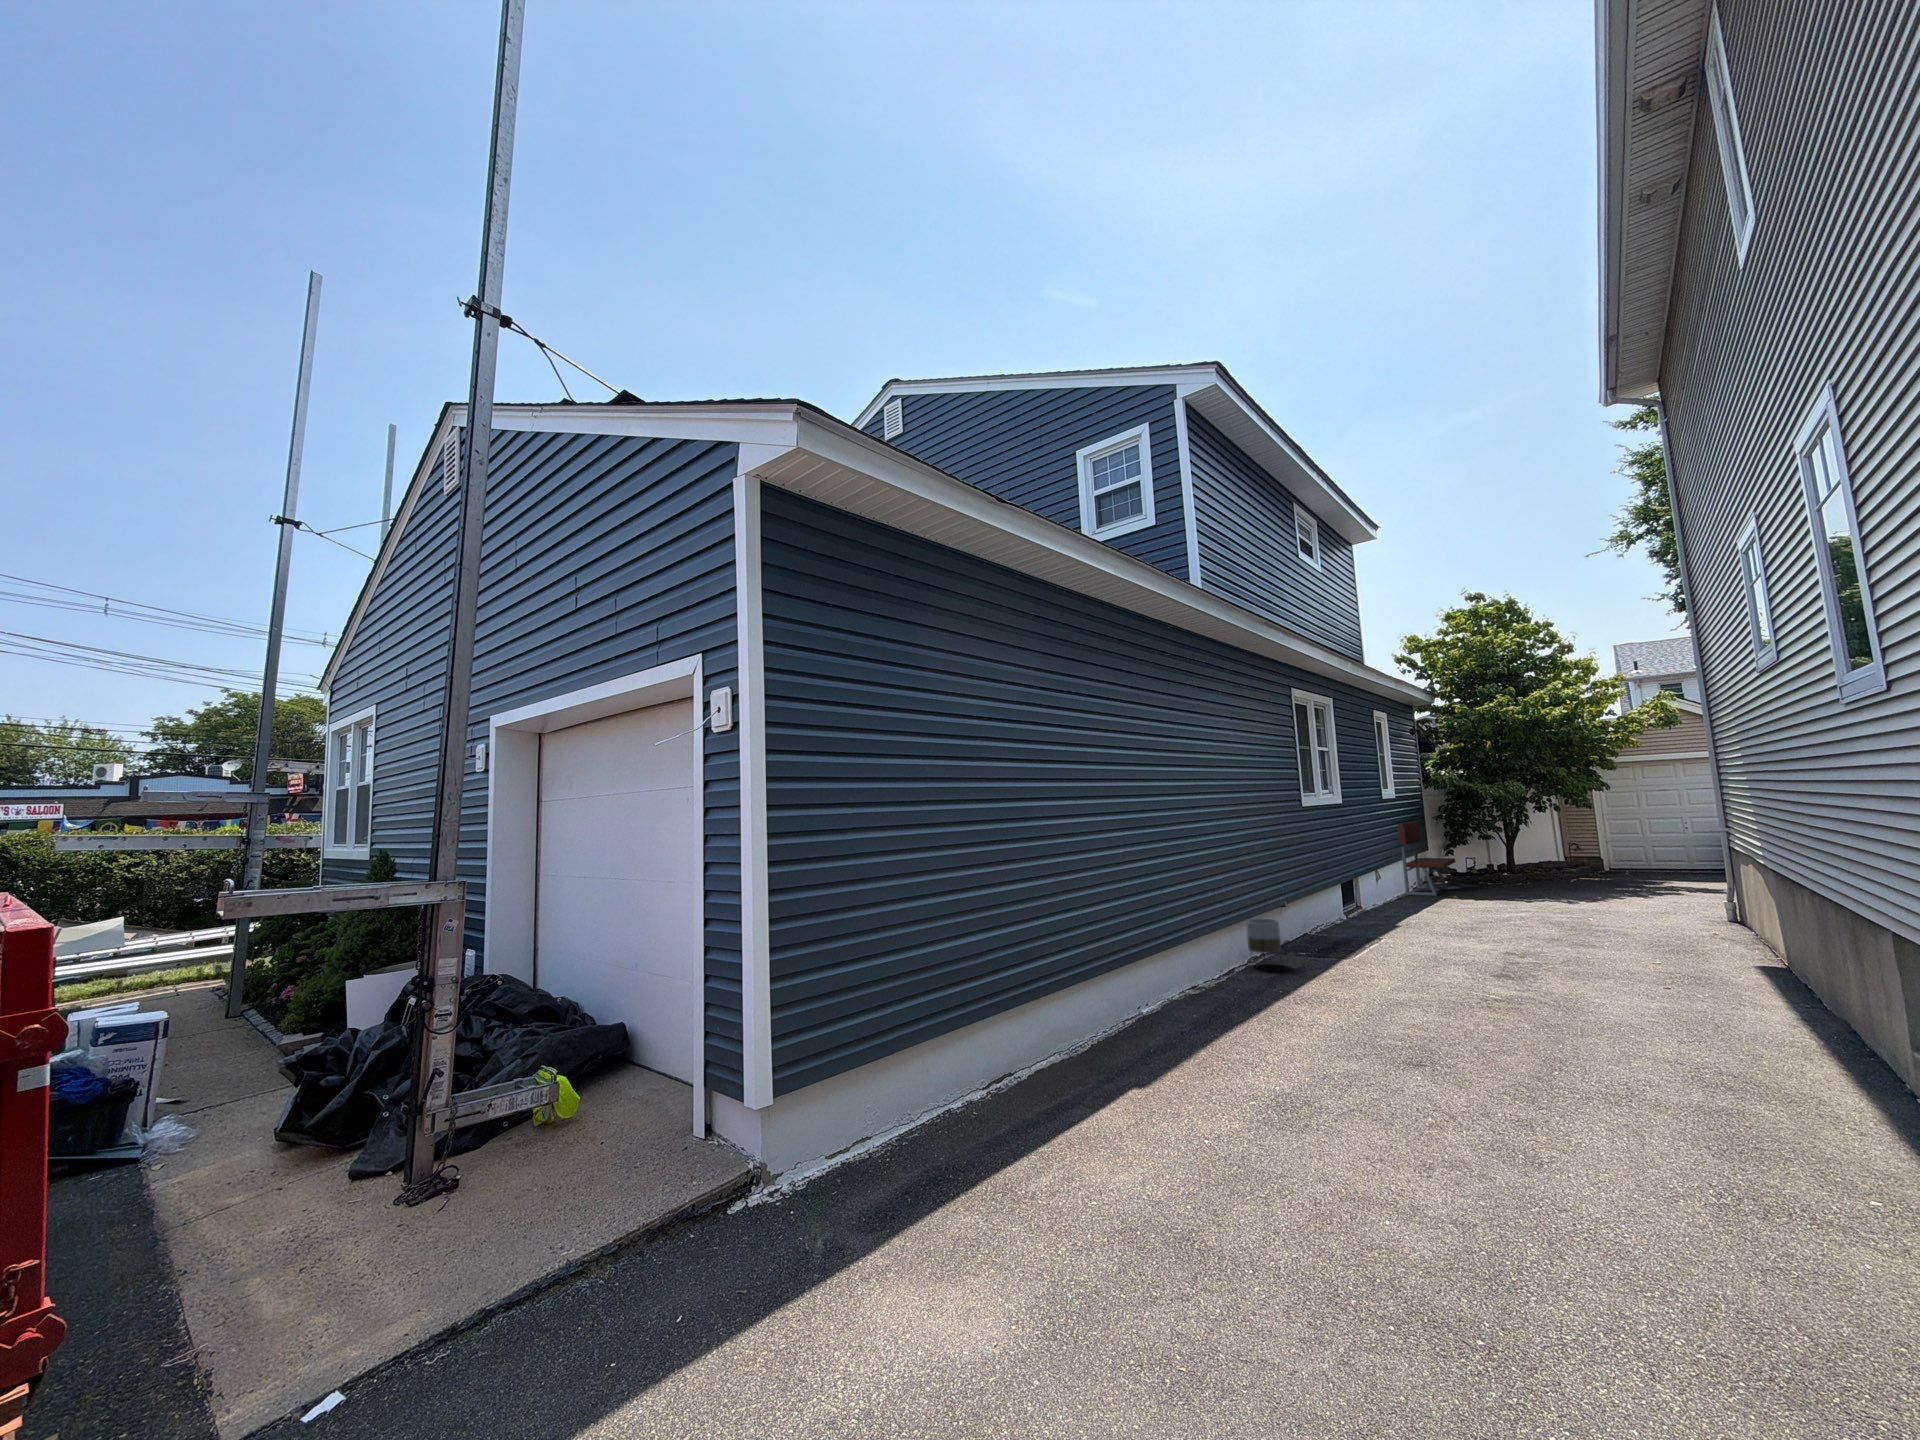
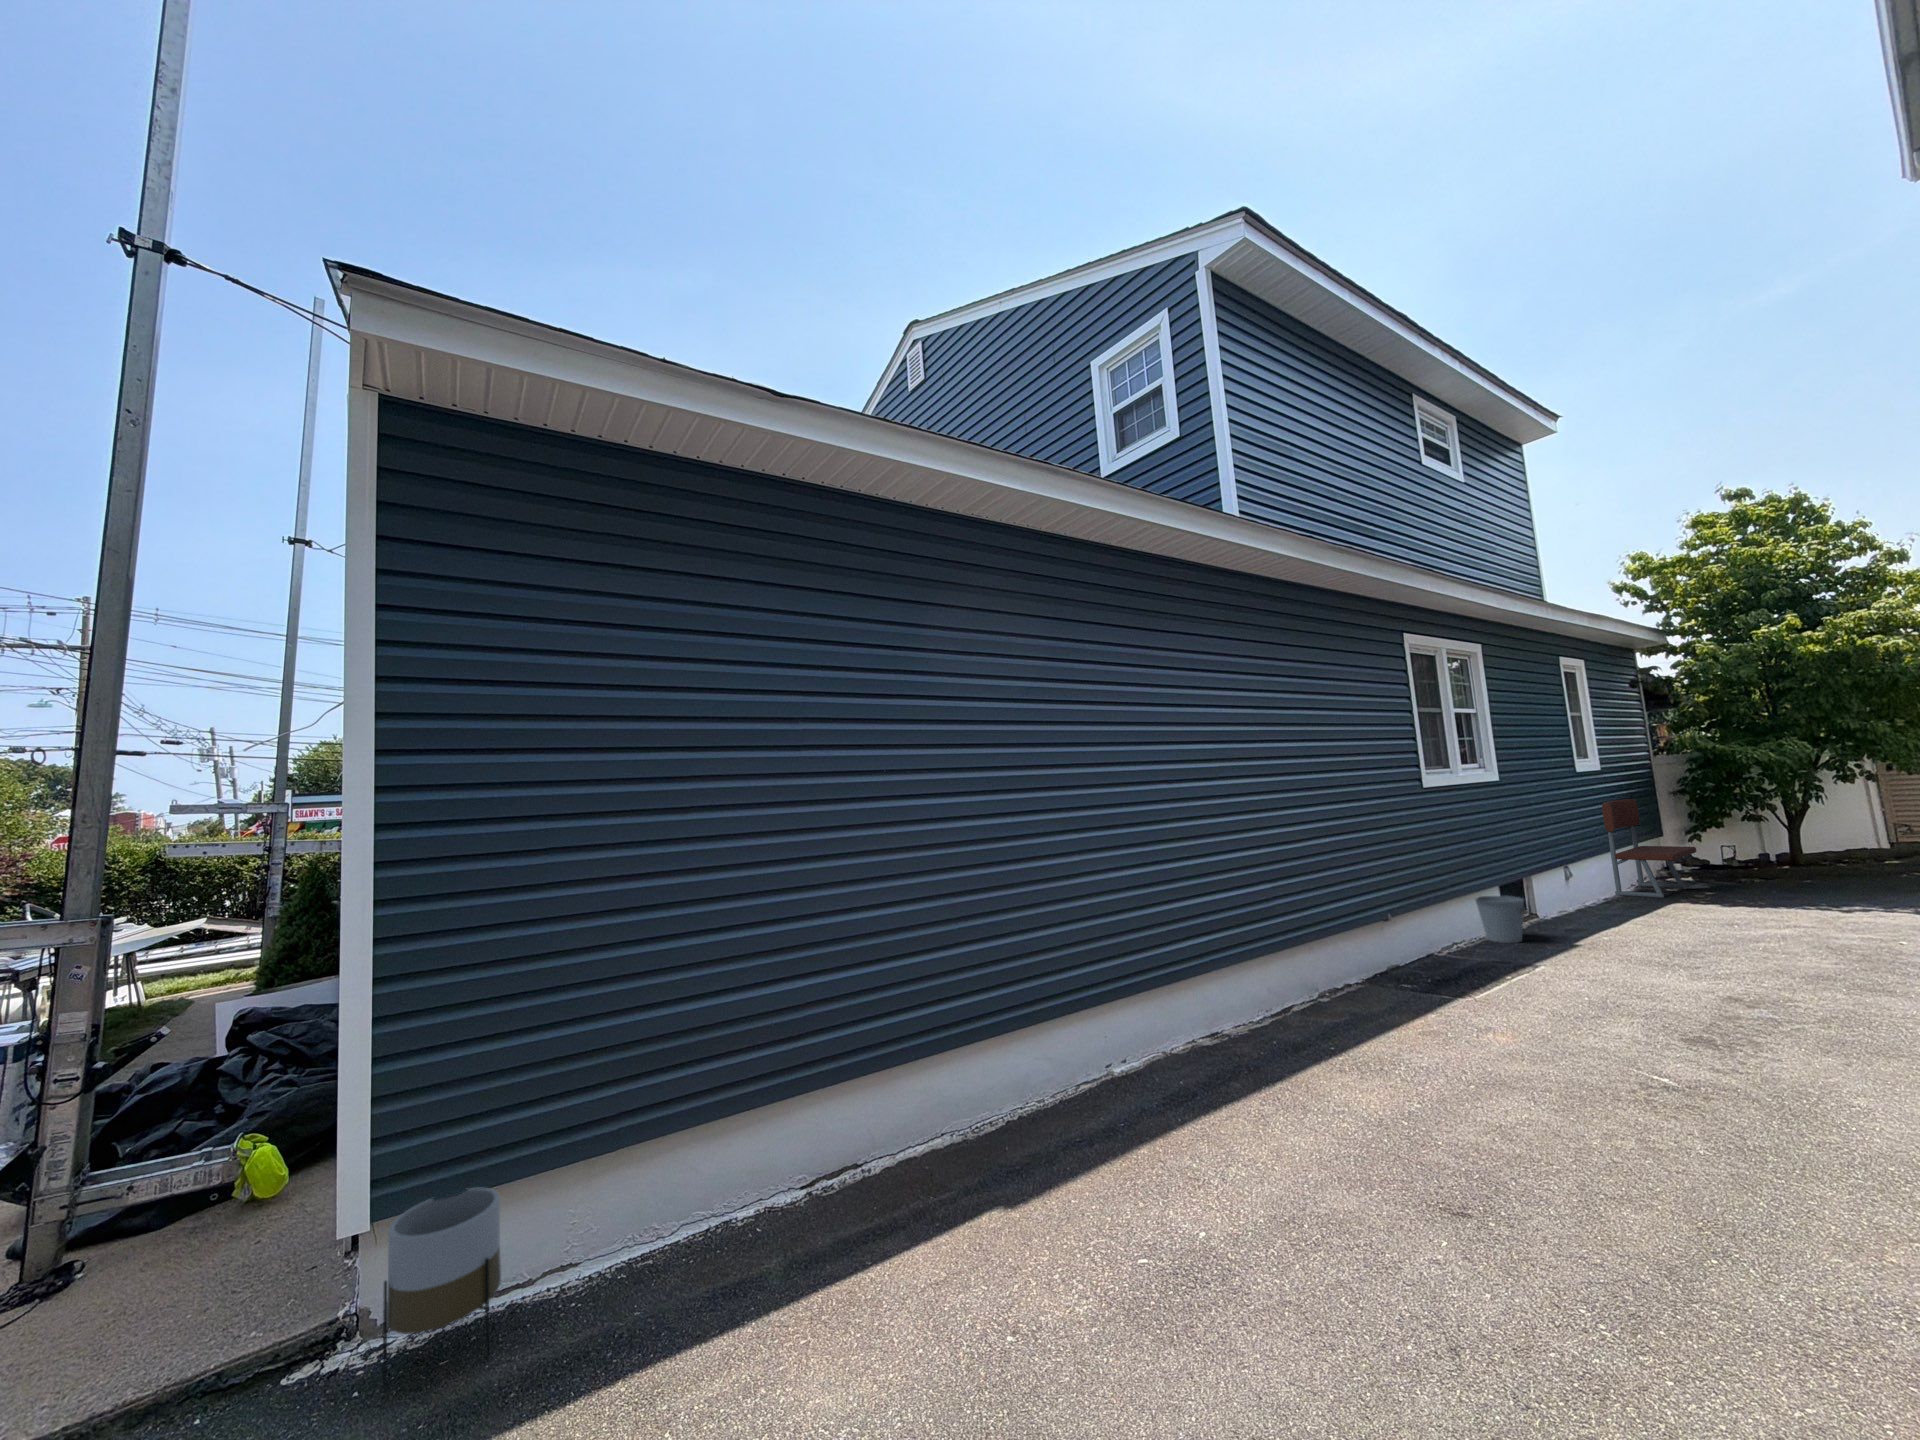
bucket: none [1329,891,1365,927] -> present [1475,896,1527,943]
planter: present [1246,919,1281,954] -> present [383,1188,501,1383]

